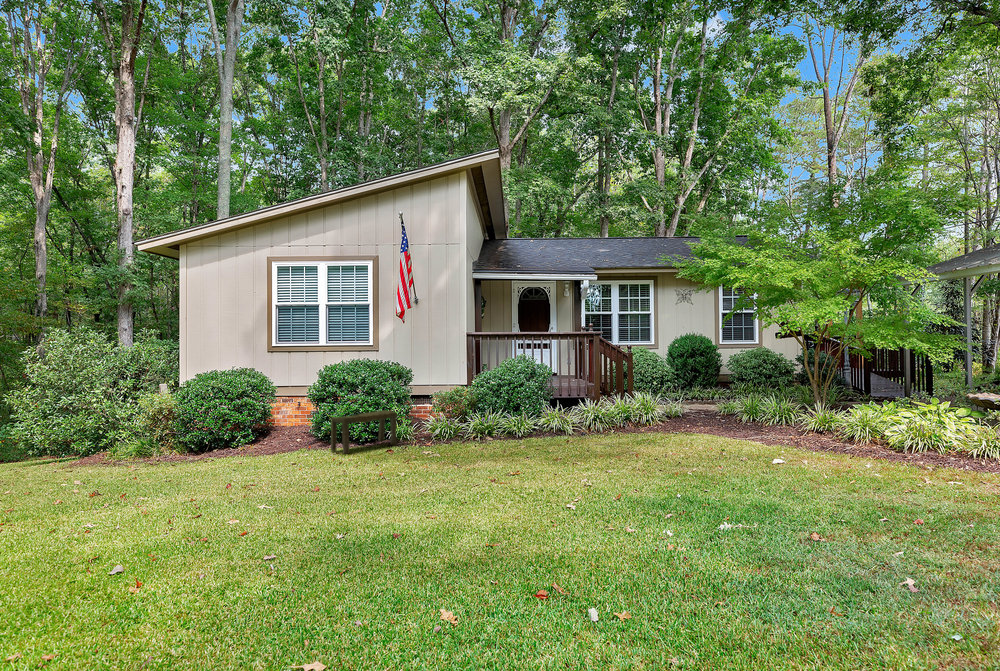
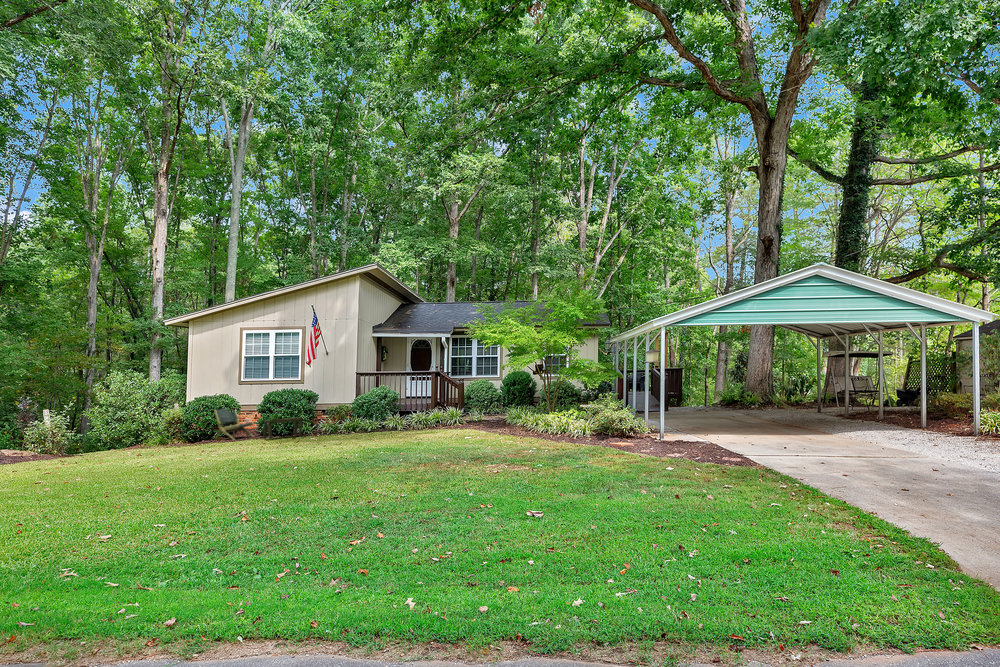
lounge chair: none [235,392,306,452] -> present [214,408,254,440]

